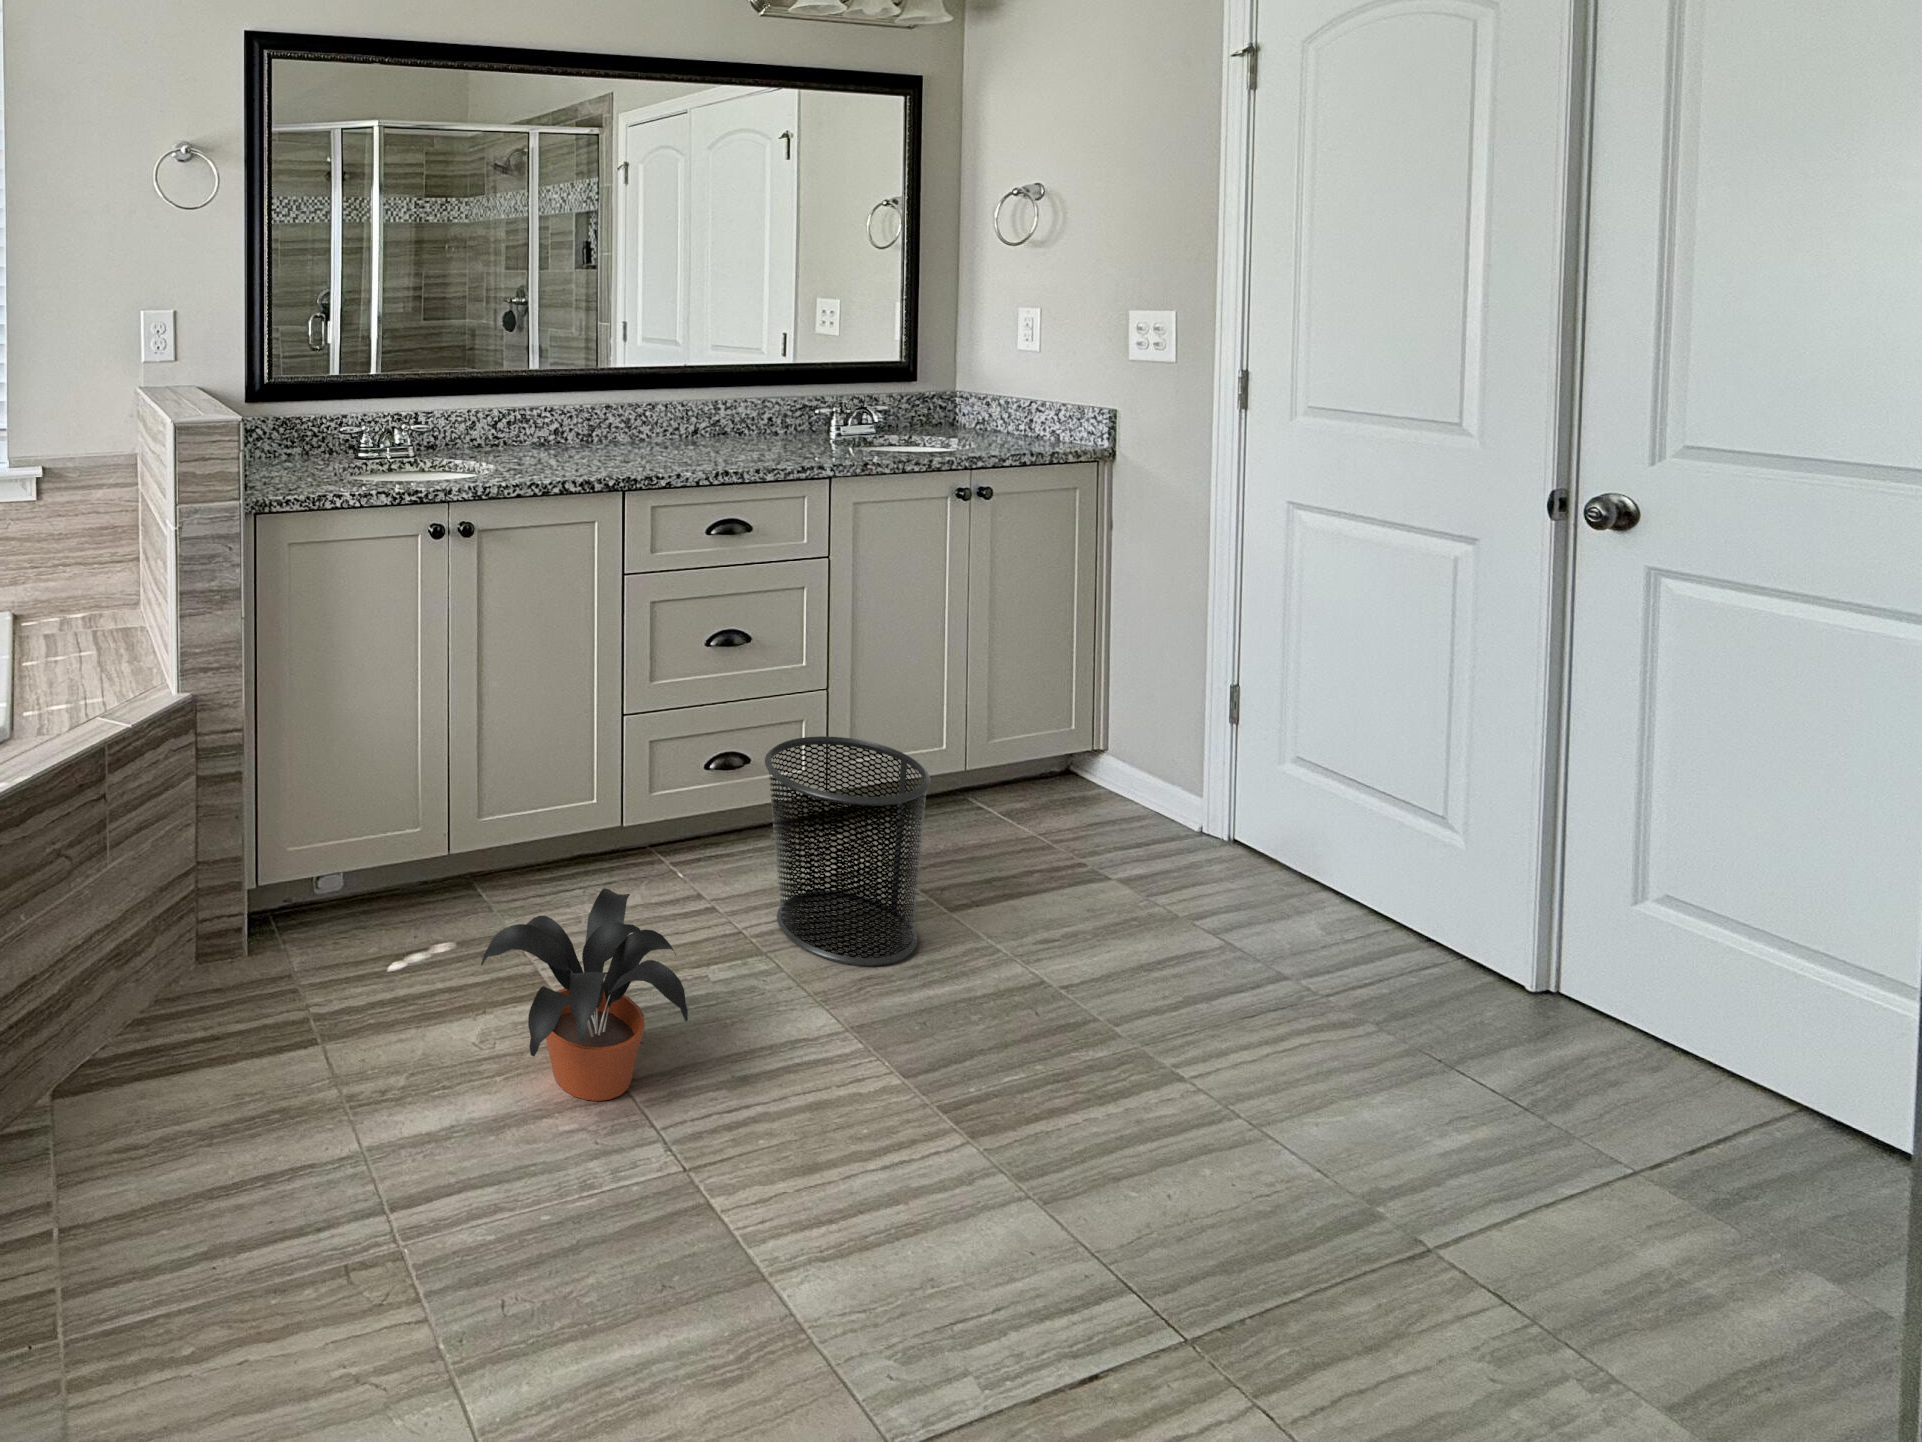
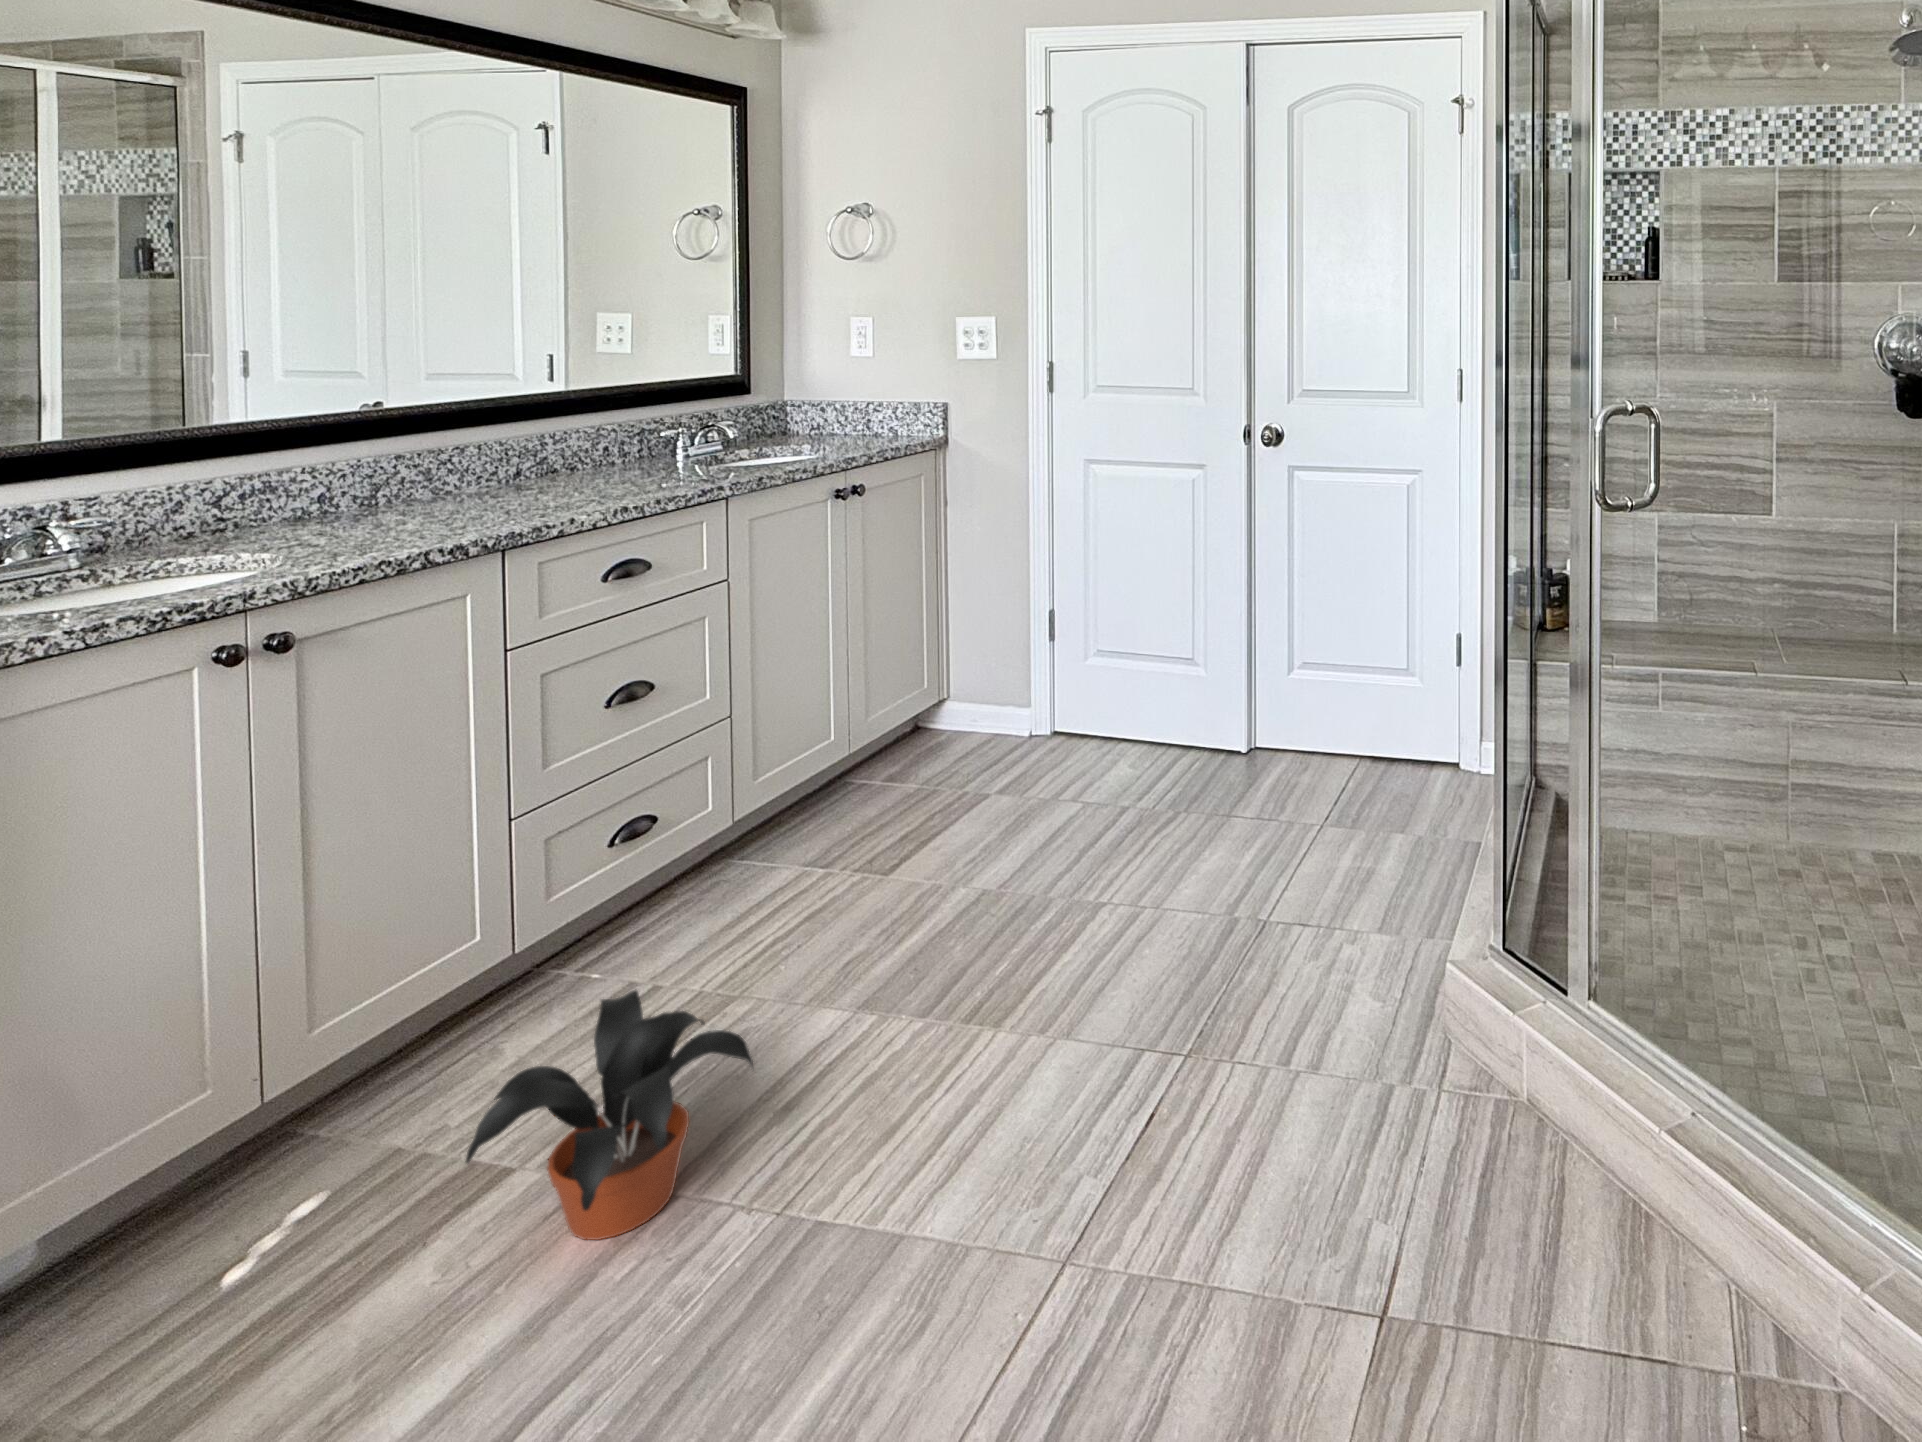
waste bin: present [765,736,931,966] -> none [711,746,885,973]

